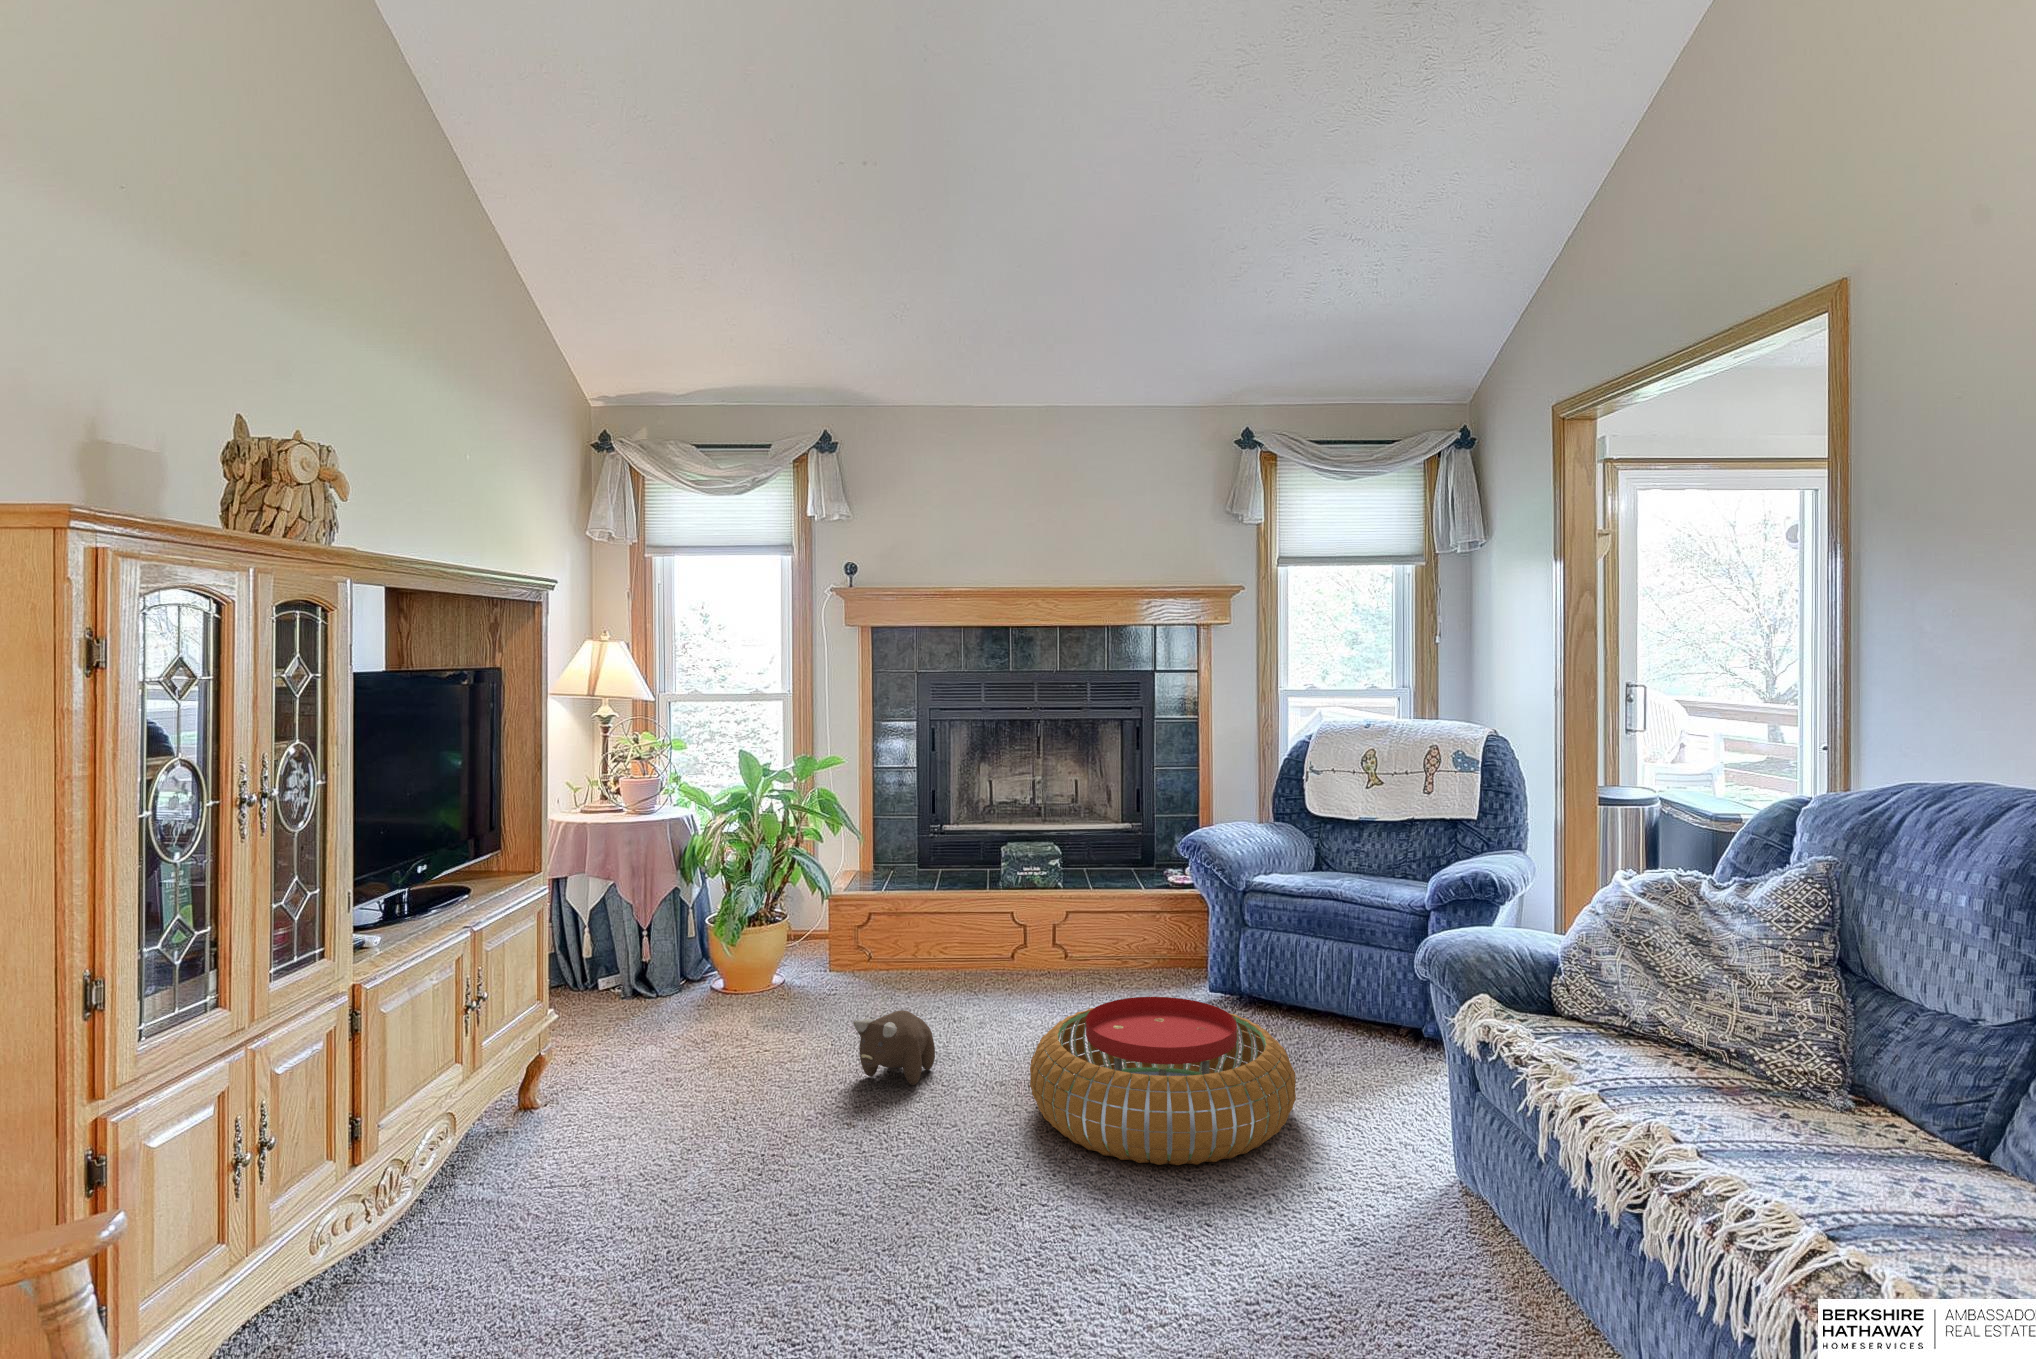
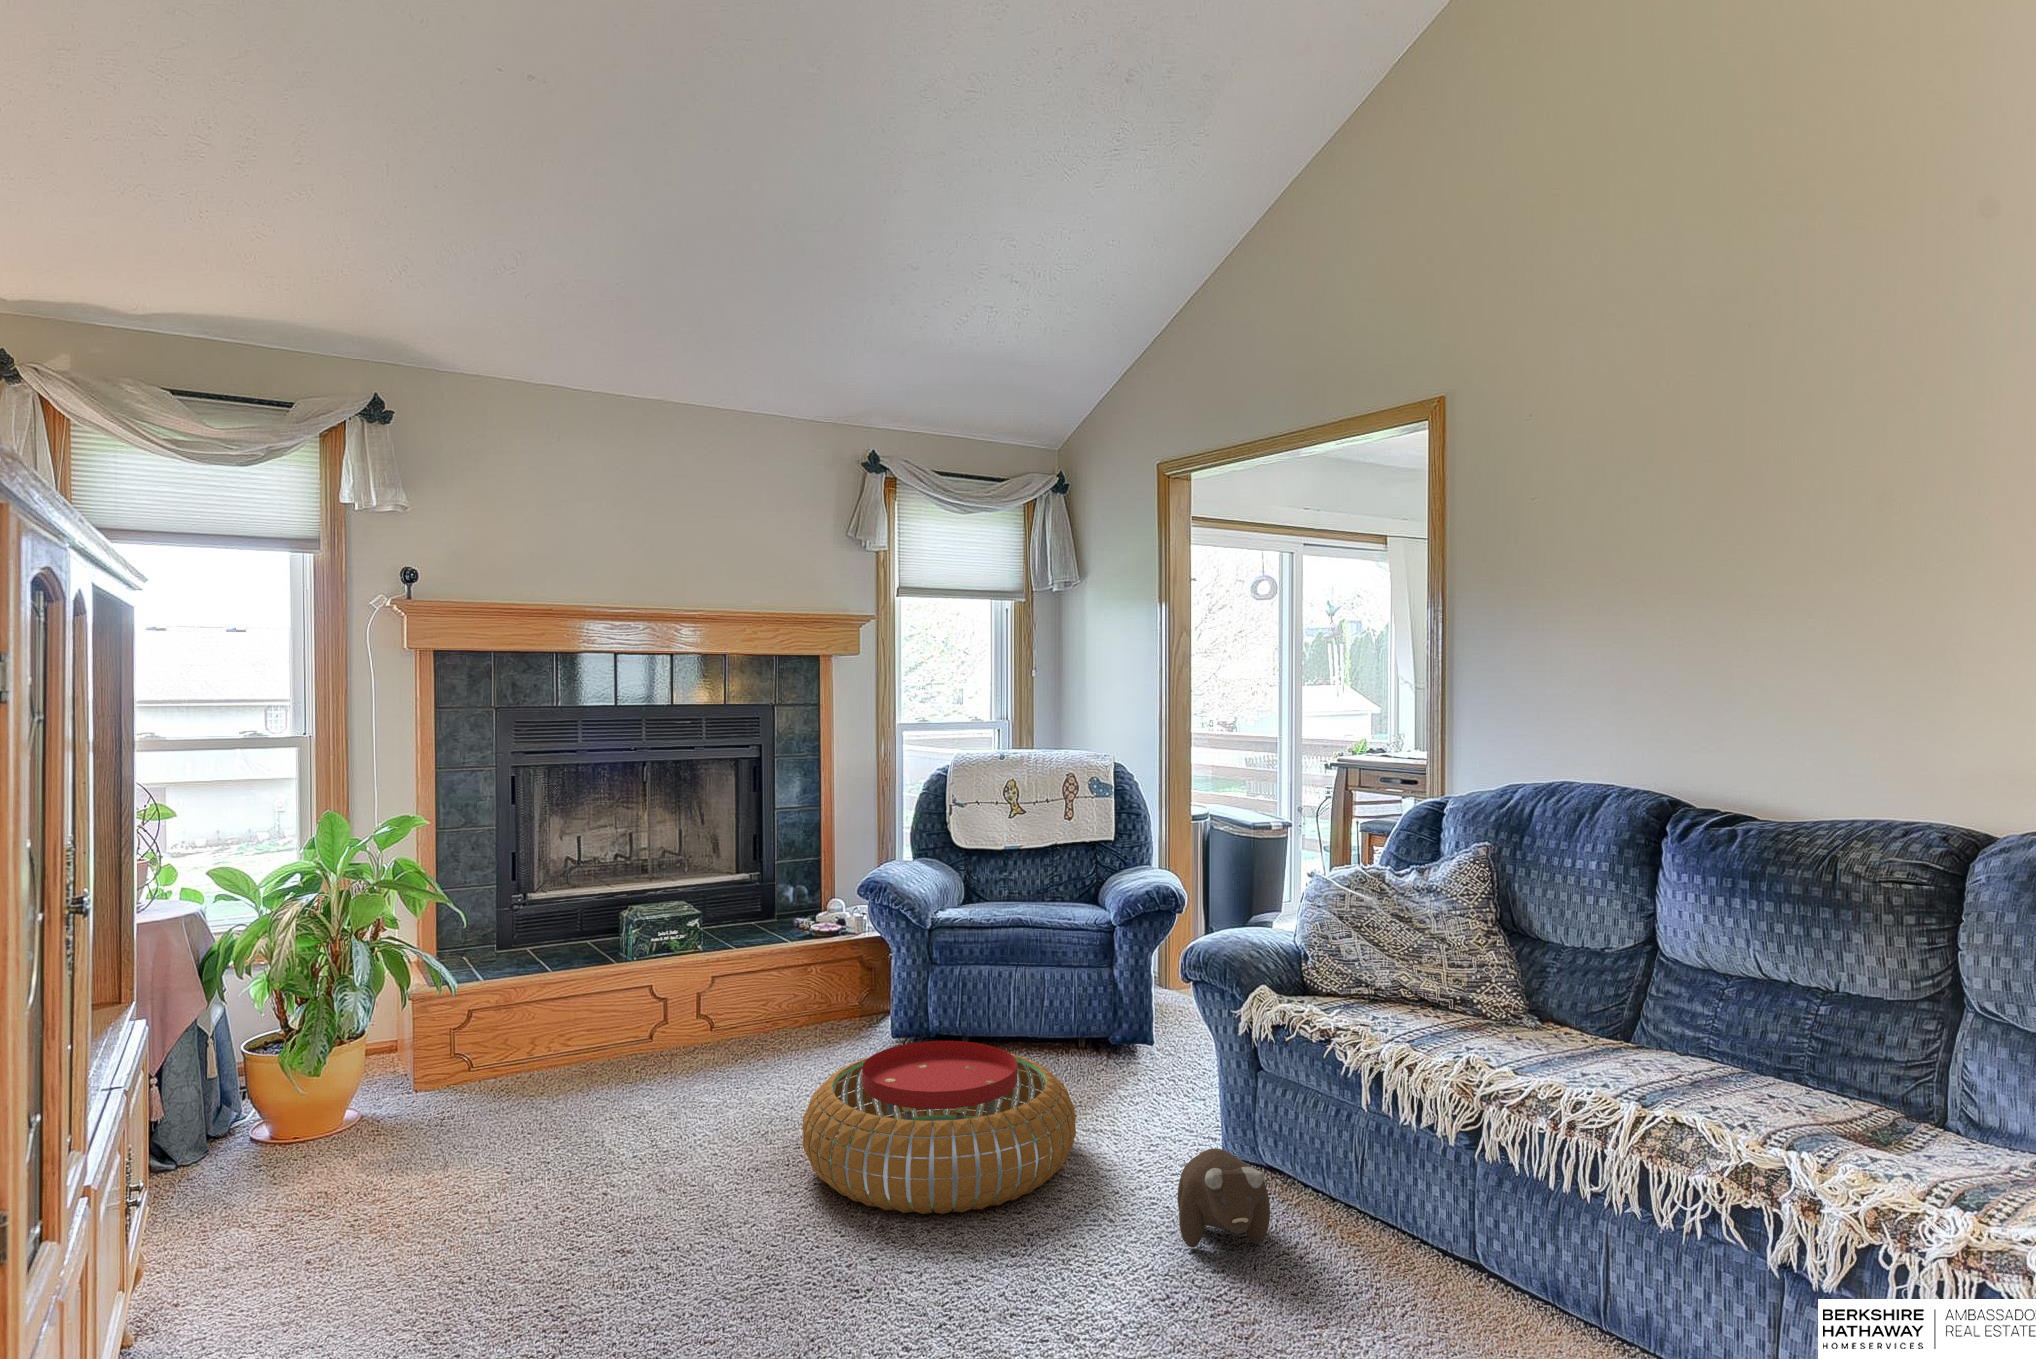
plush toy: present [853,1010,935,1085] -> present [1178,1148,1270,1248]

